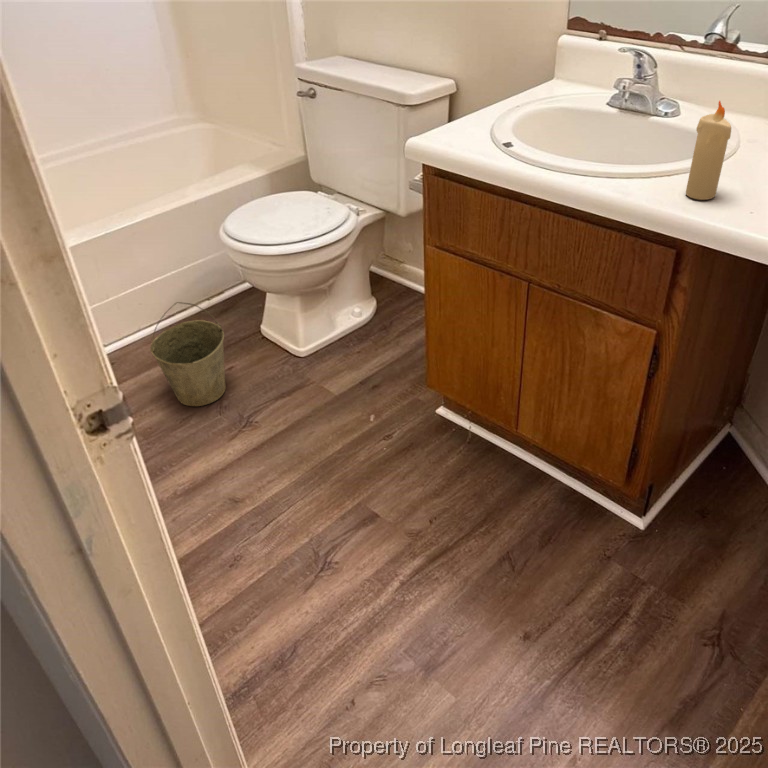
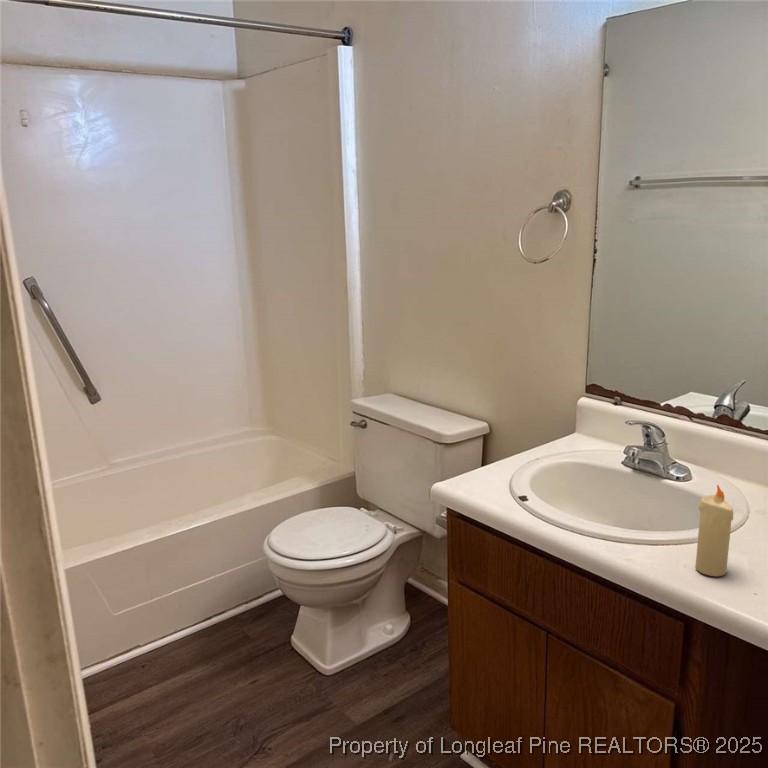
bucket: present [150,302,226,406] -> none [176,610,251,721]

